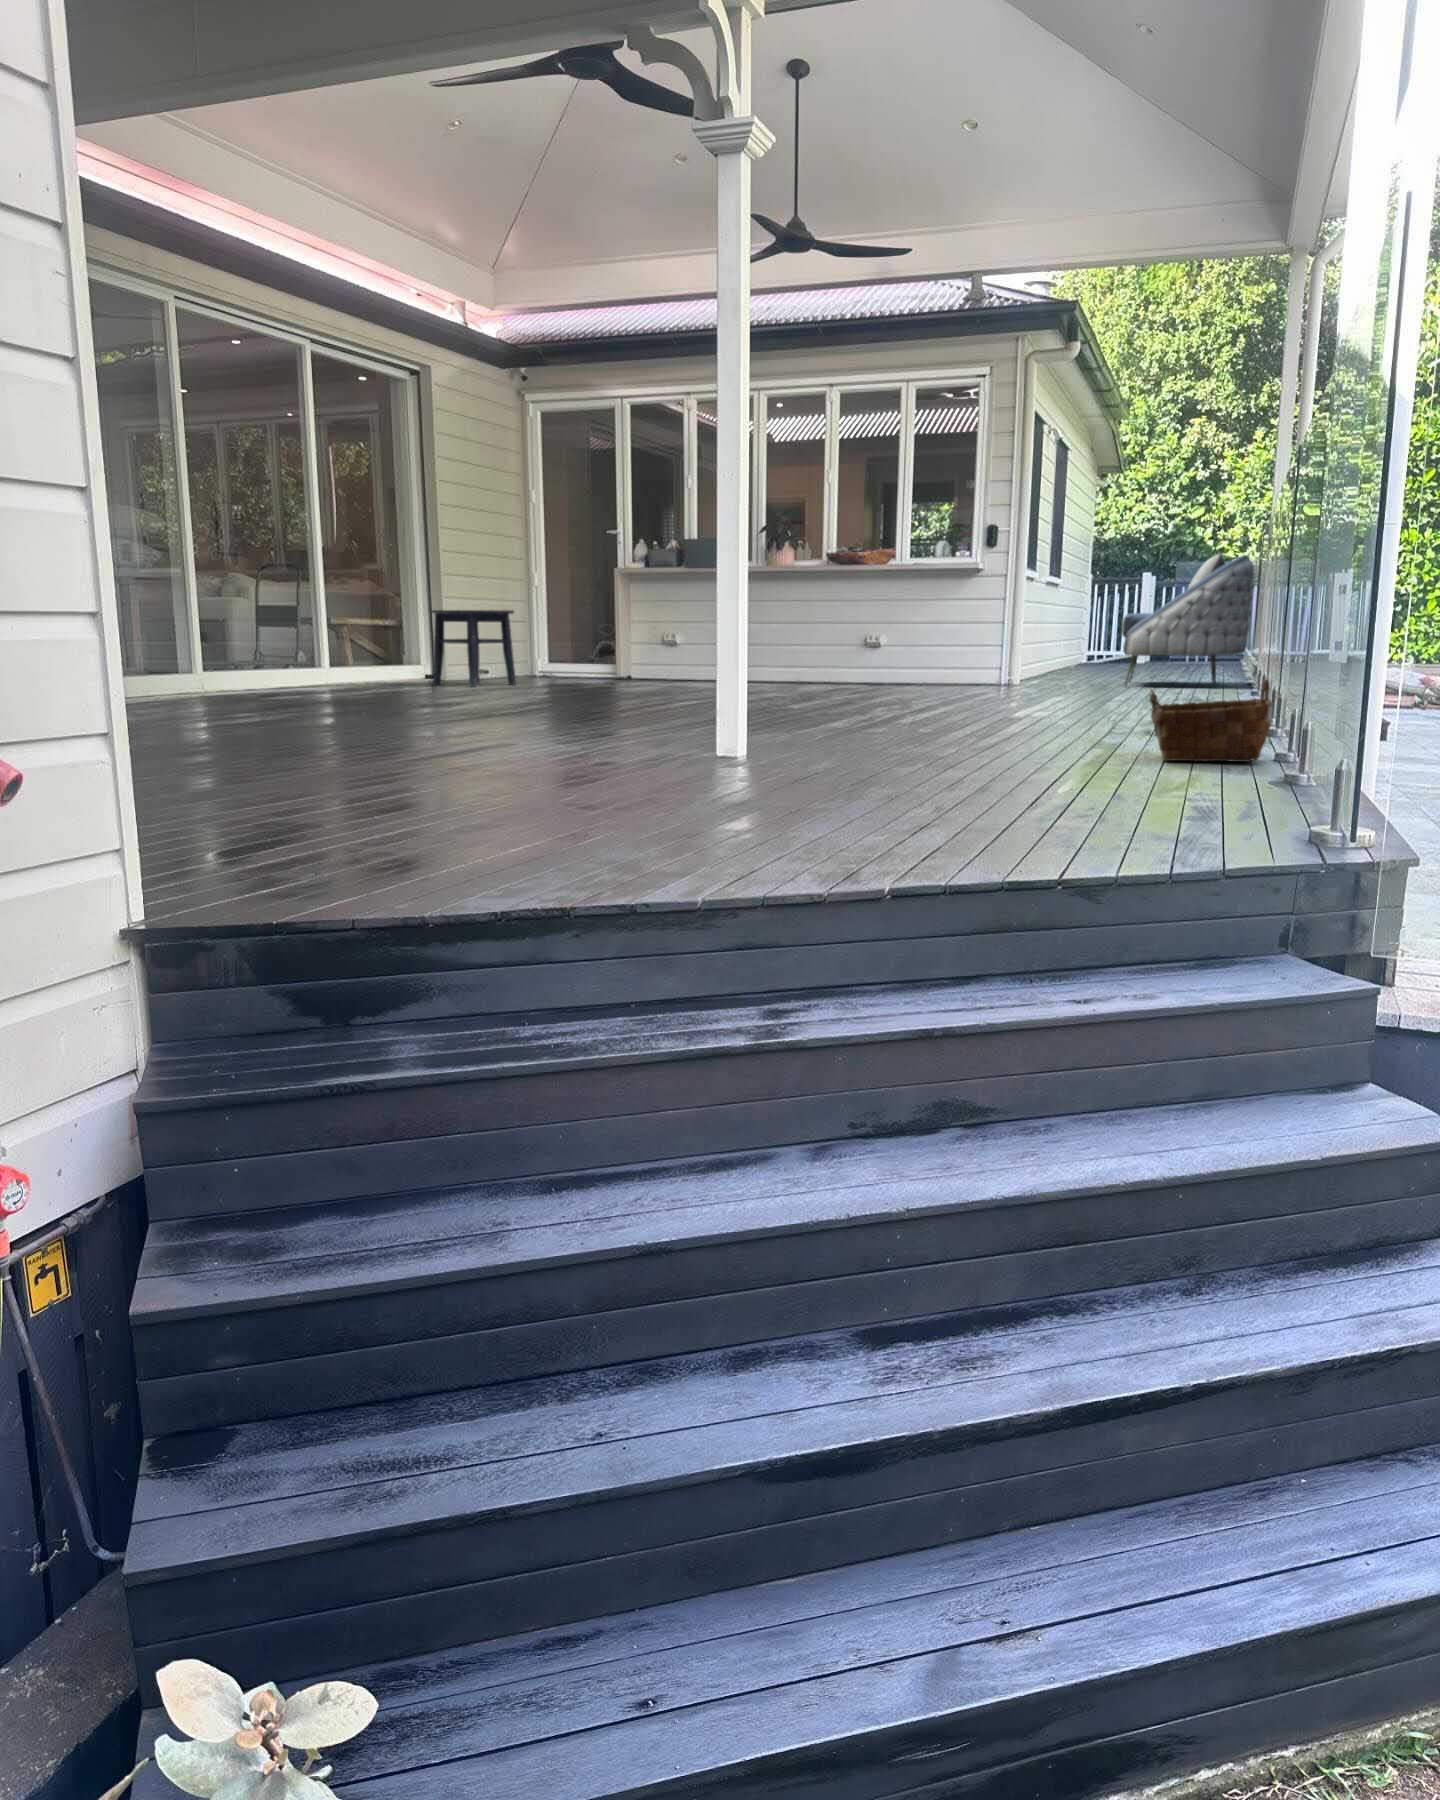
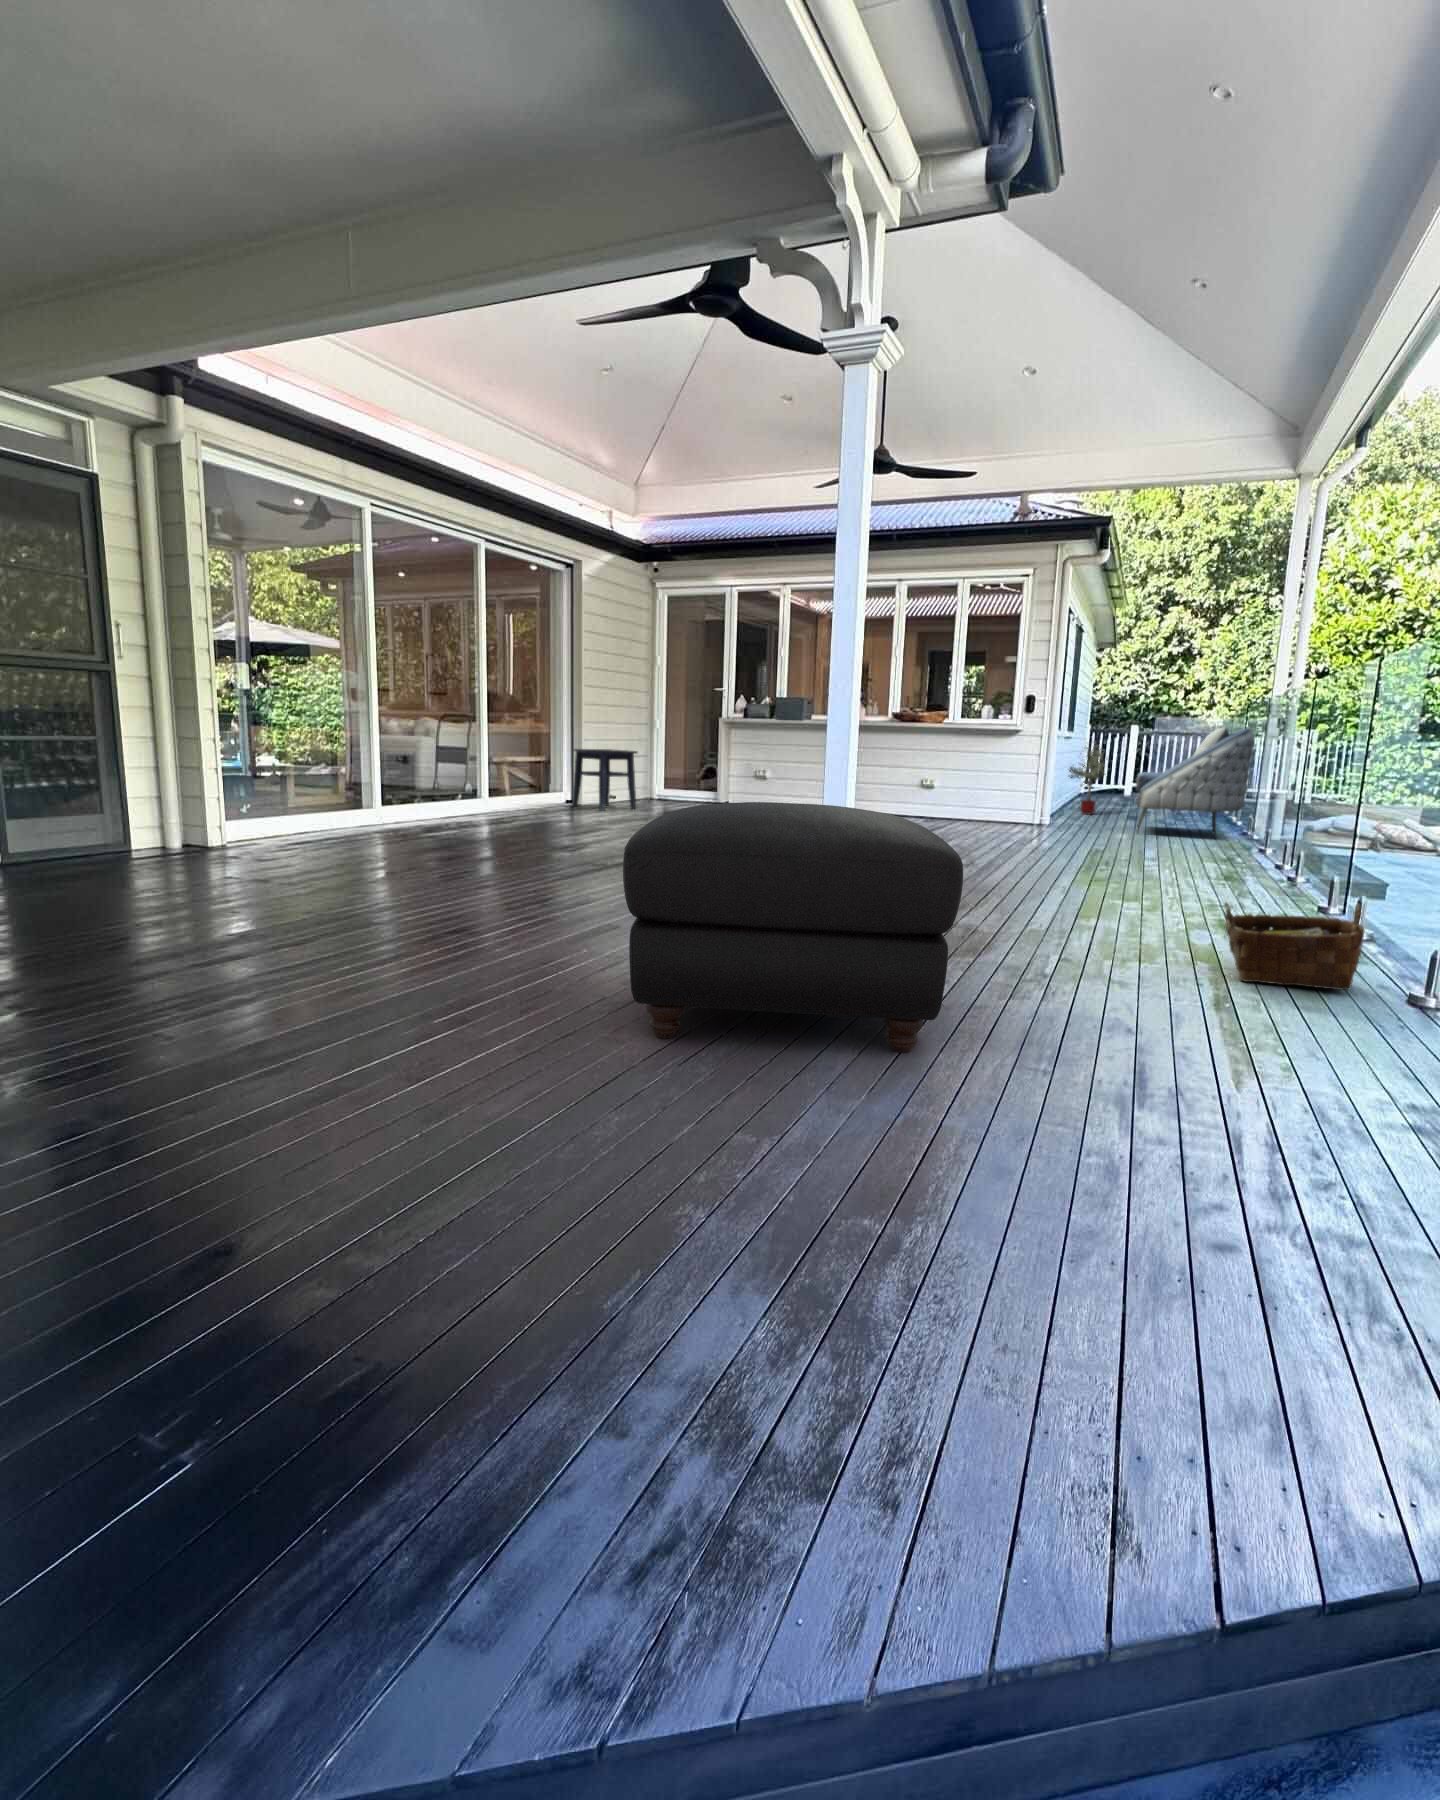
potted tree: none [1049,583,1098,675] -> present [1069,741,1107,815]
ottoman: none [583,586,882,797] -> present [623,802,963,1053]

